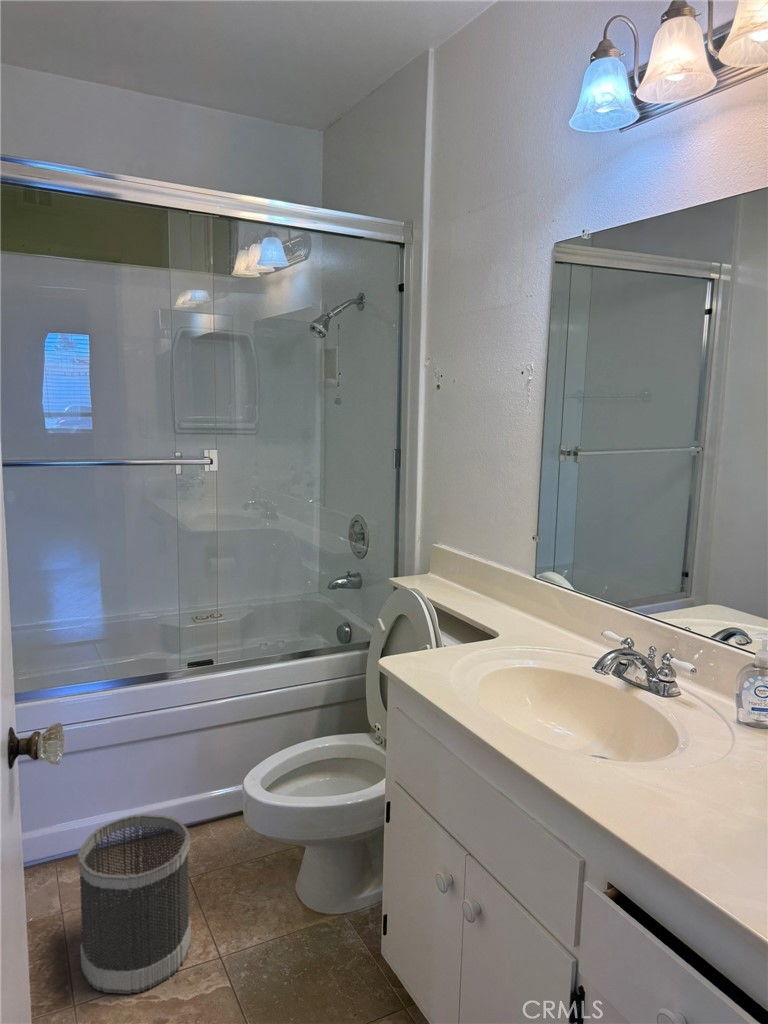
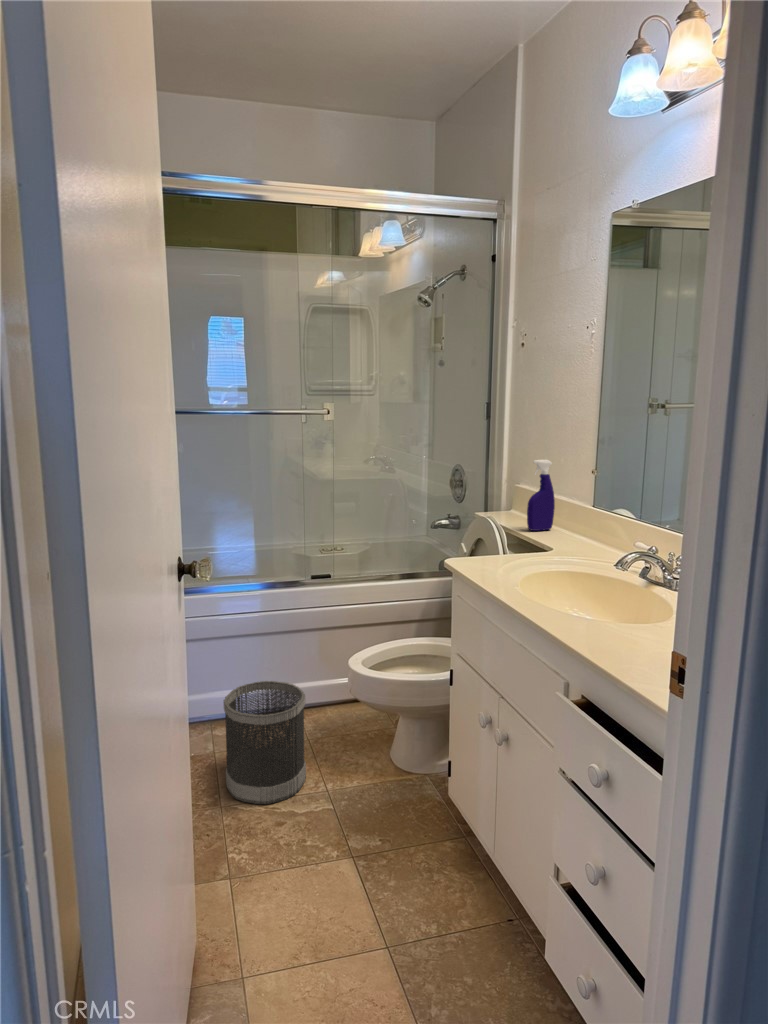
spray bottle: none [457,523,486,606] -> present [527,460,555,531]

